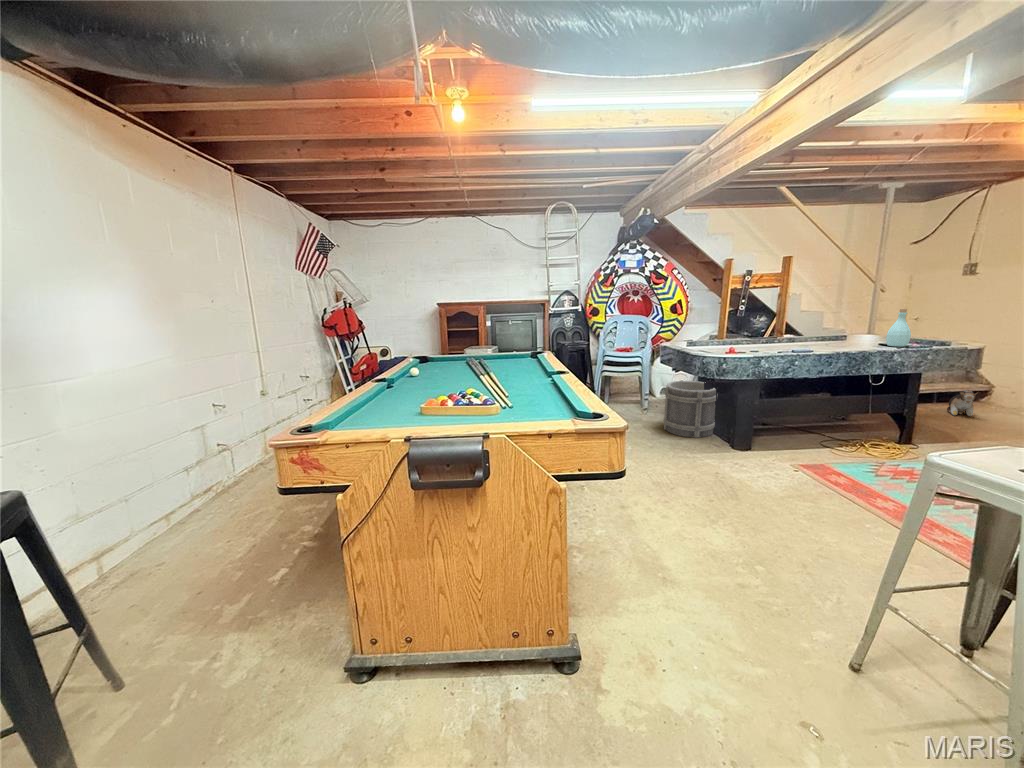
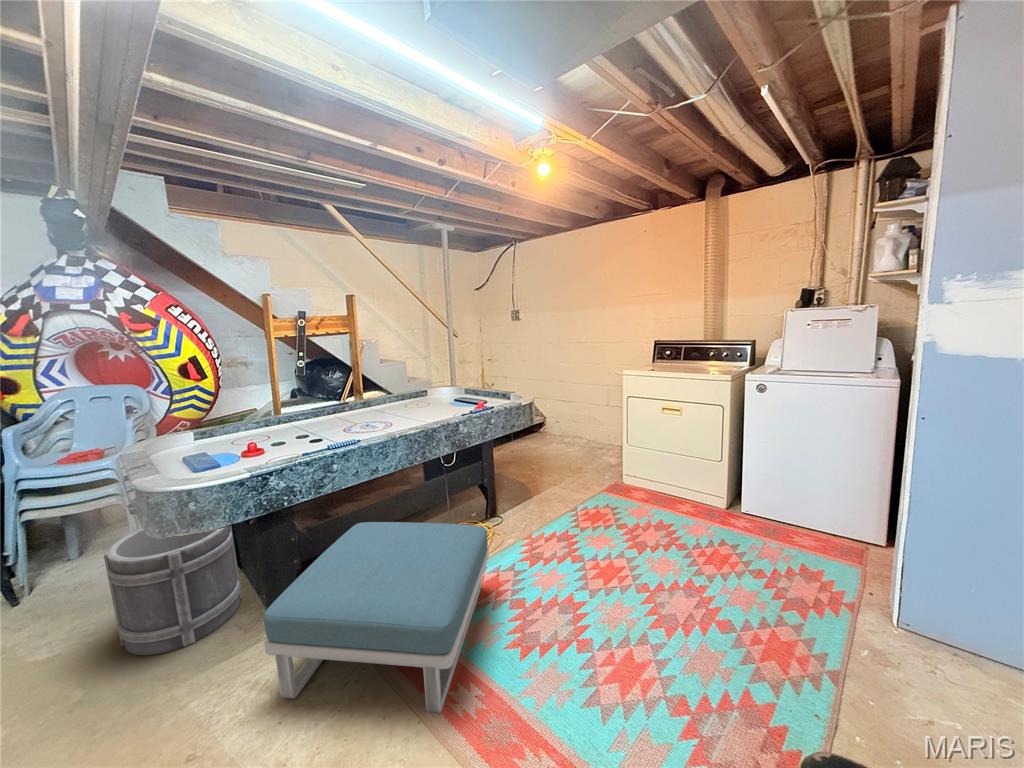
bottle: present [886,309,911,347] -> none [458,361,479,408]
plush toy: present [947,390,978,416] -> none [527,435,544,462]
footstool: none [754,404,905,494] -> present [264,522,489,713]

